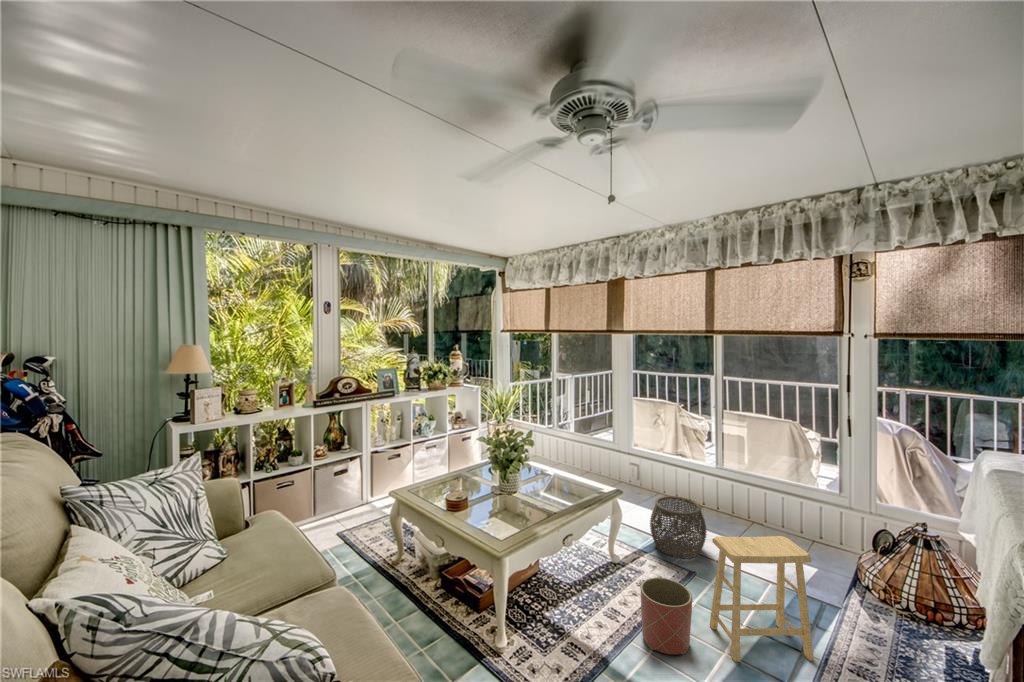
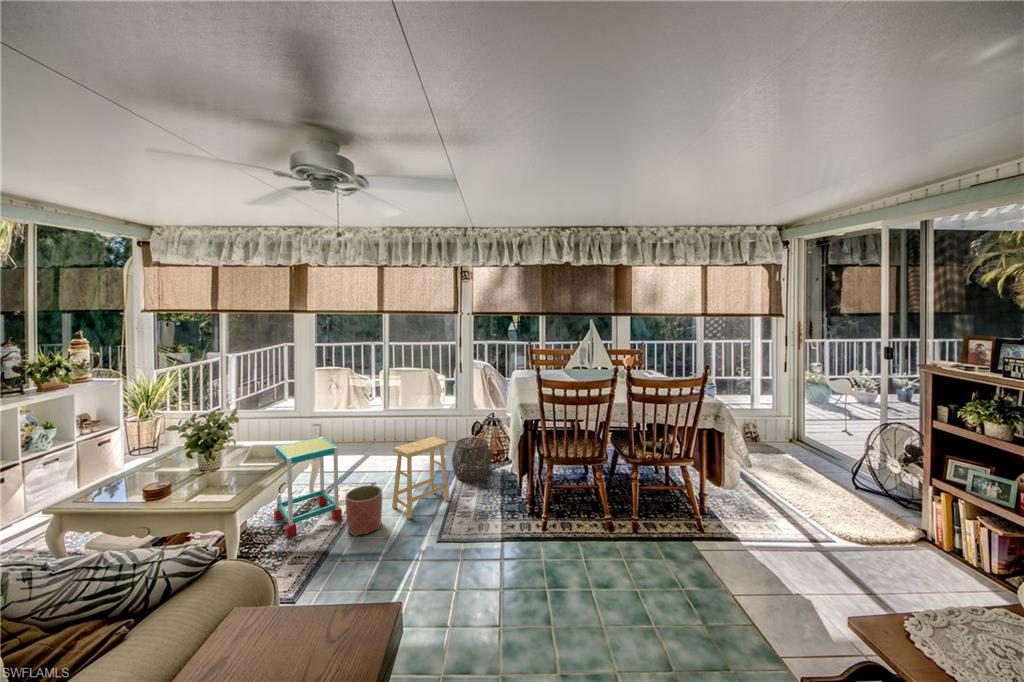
side table: none [569,491,639,609] -> present [274,437,342,537]
woven basket: present [650,496,707,559] -> present [452,437,491,481]

